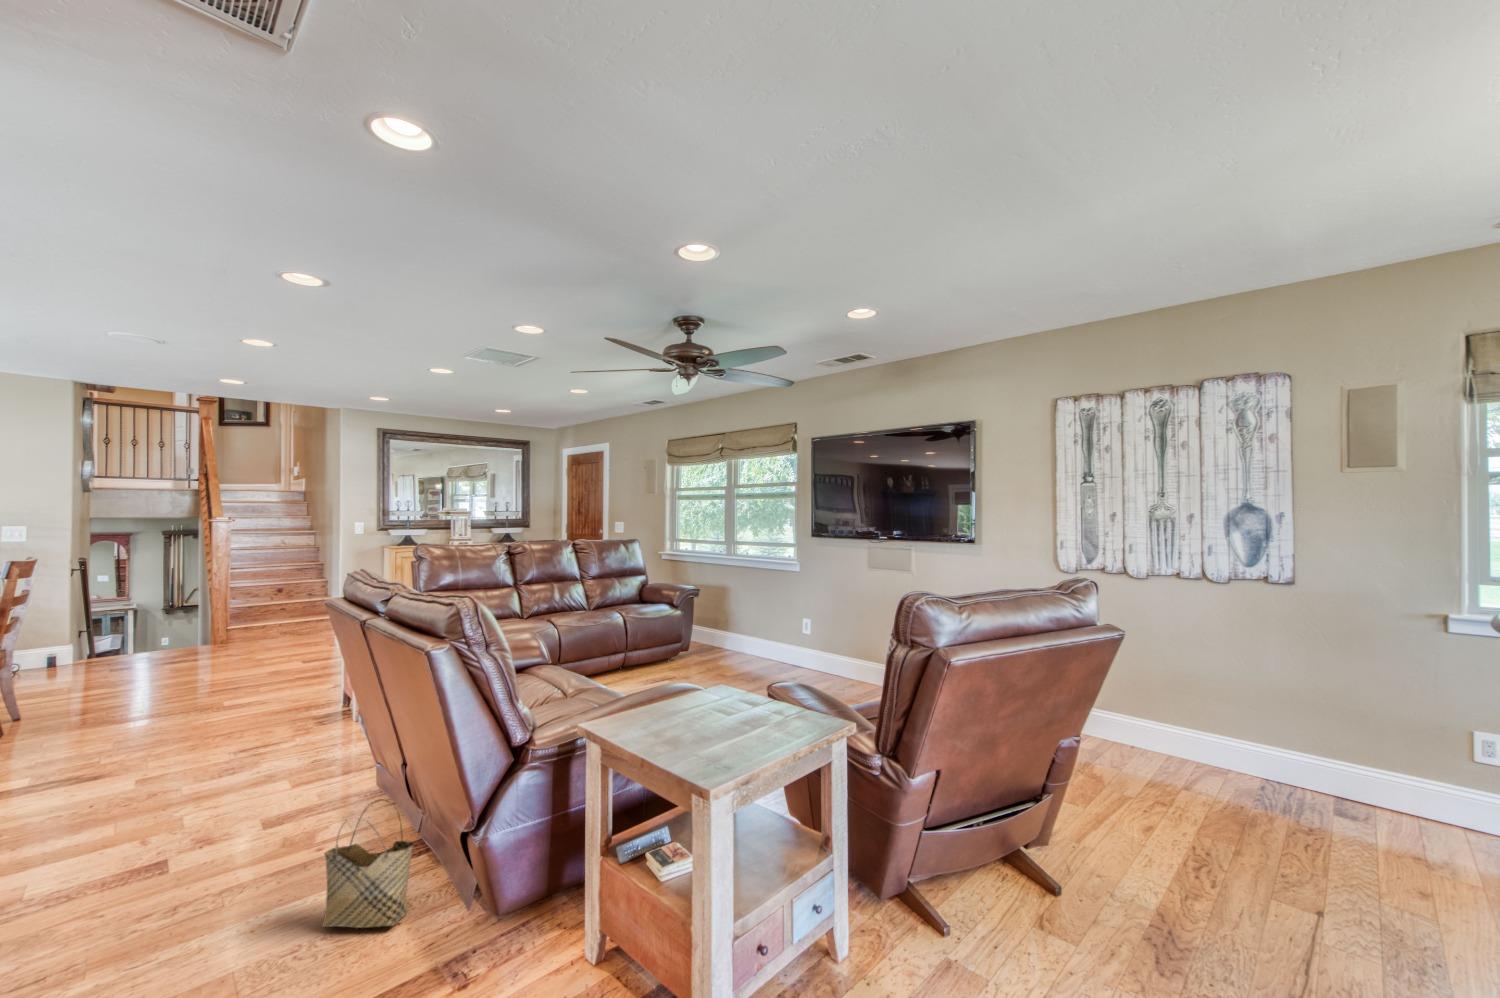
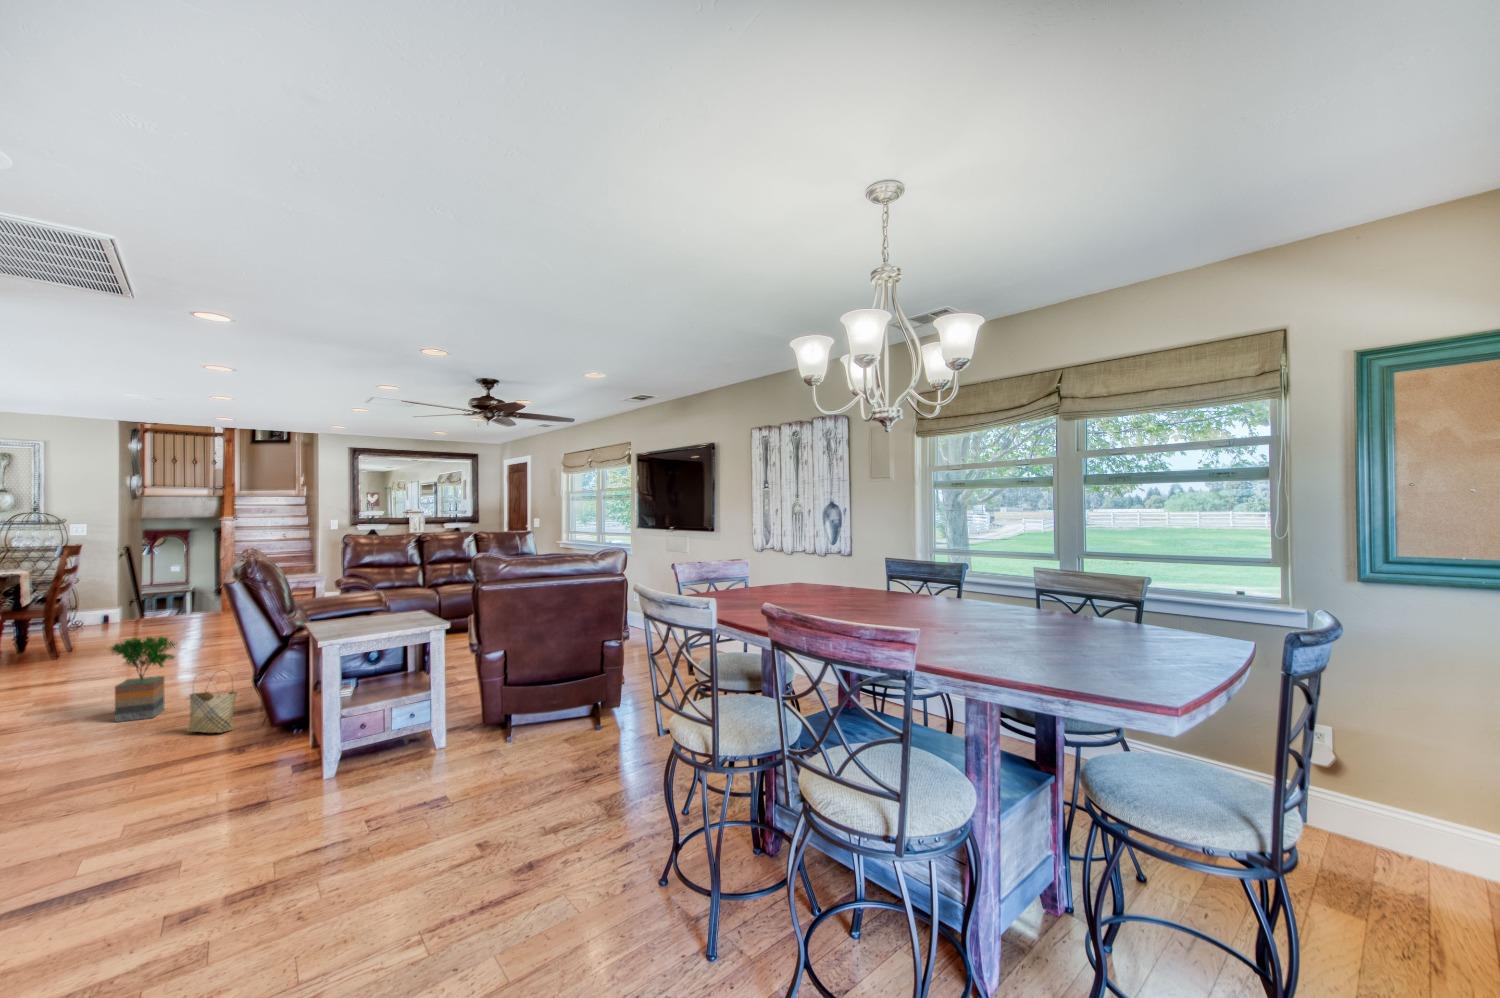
potted tree: none [141,728,268,902] -> present [111,636,175,722]

